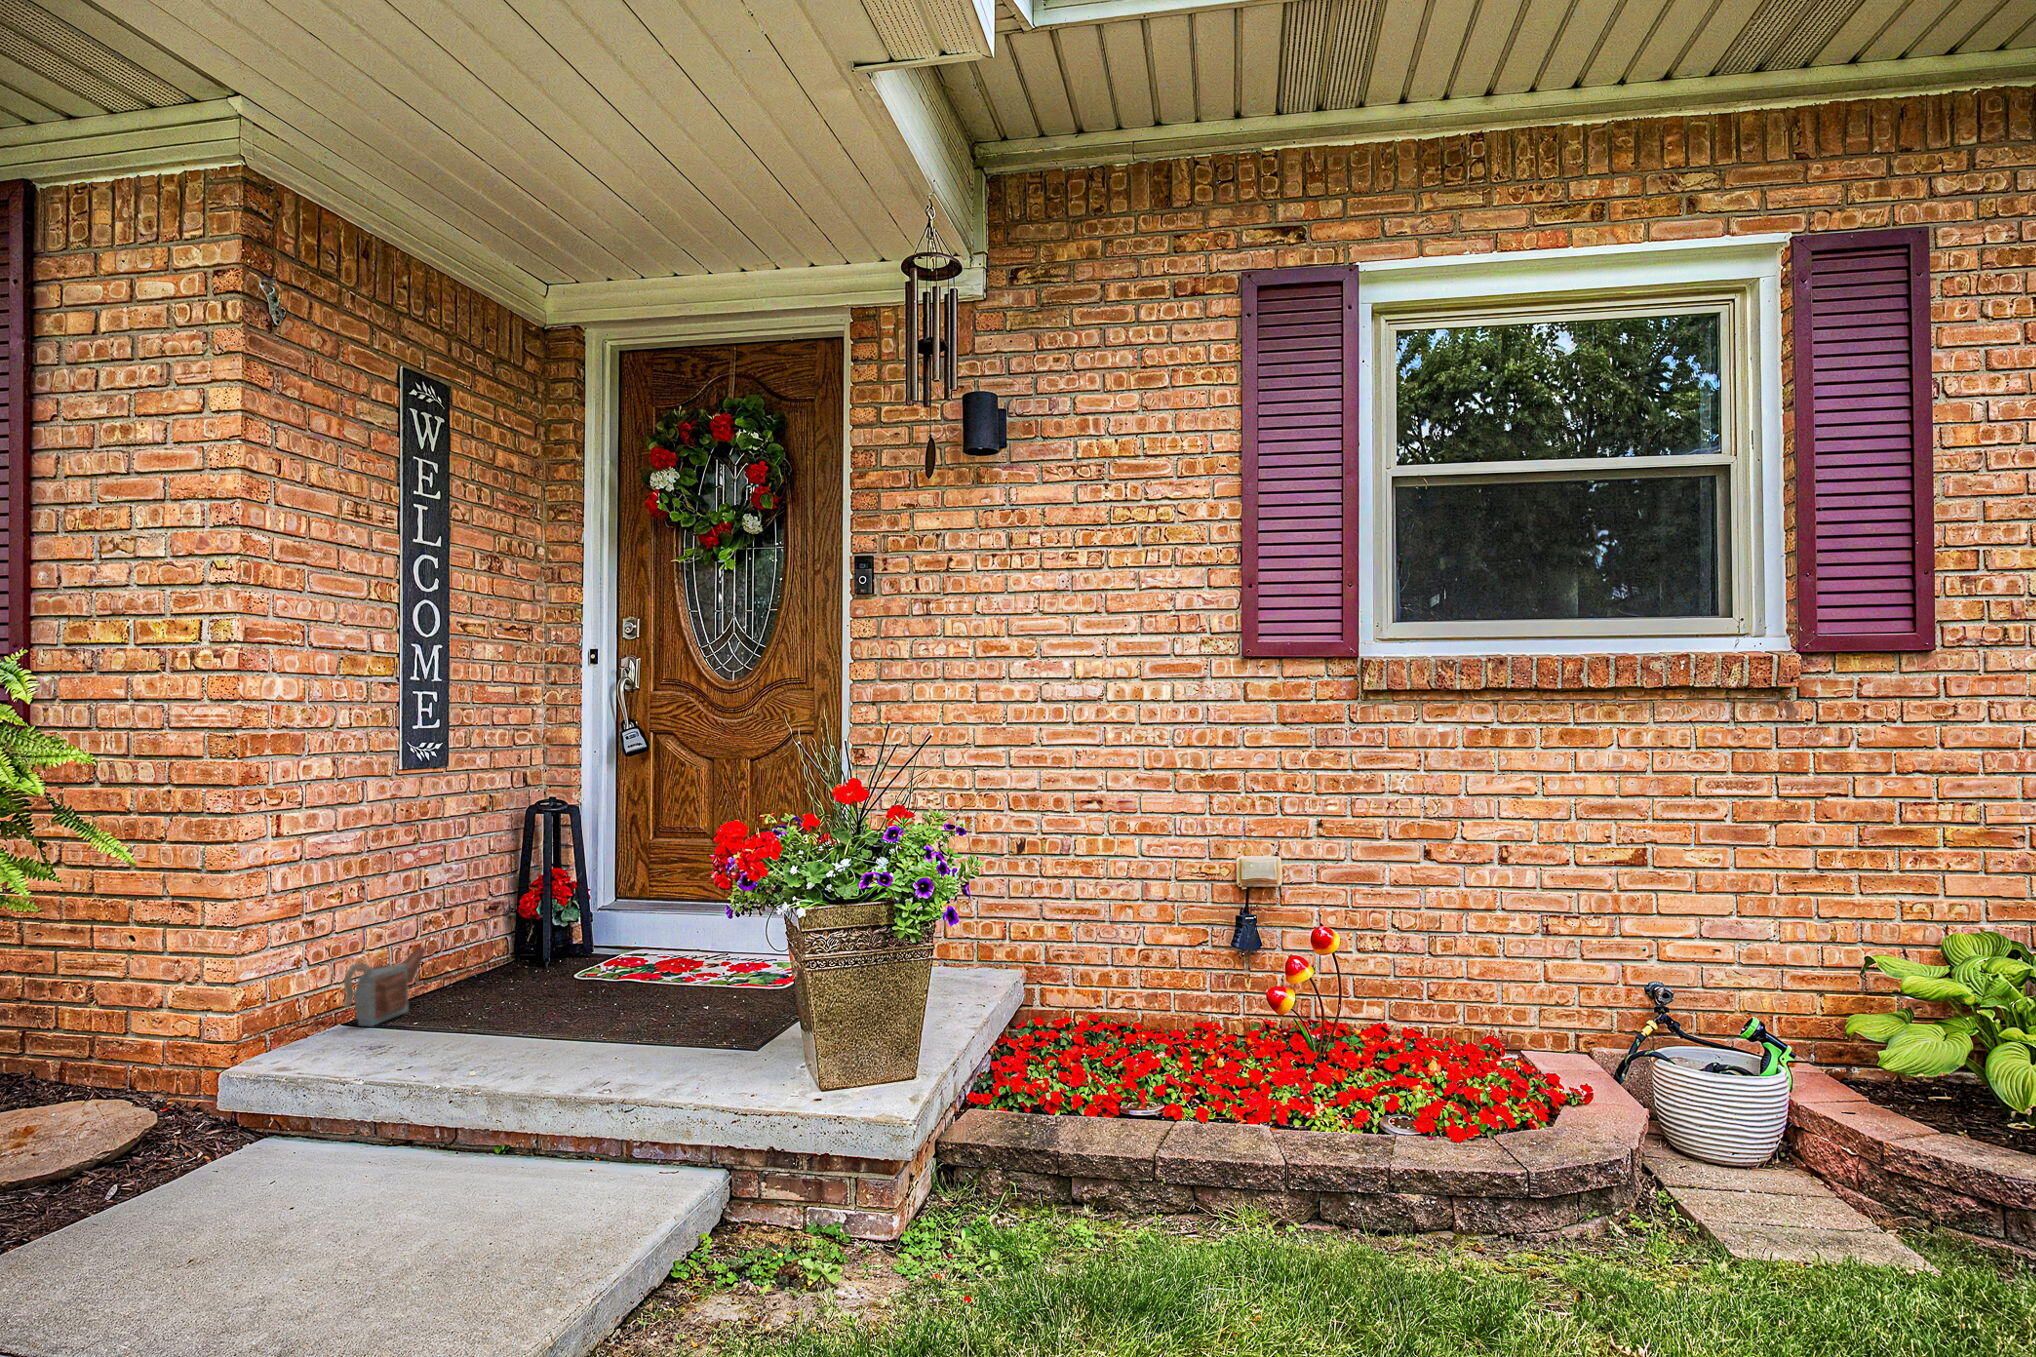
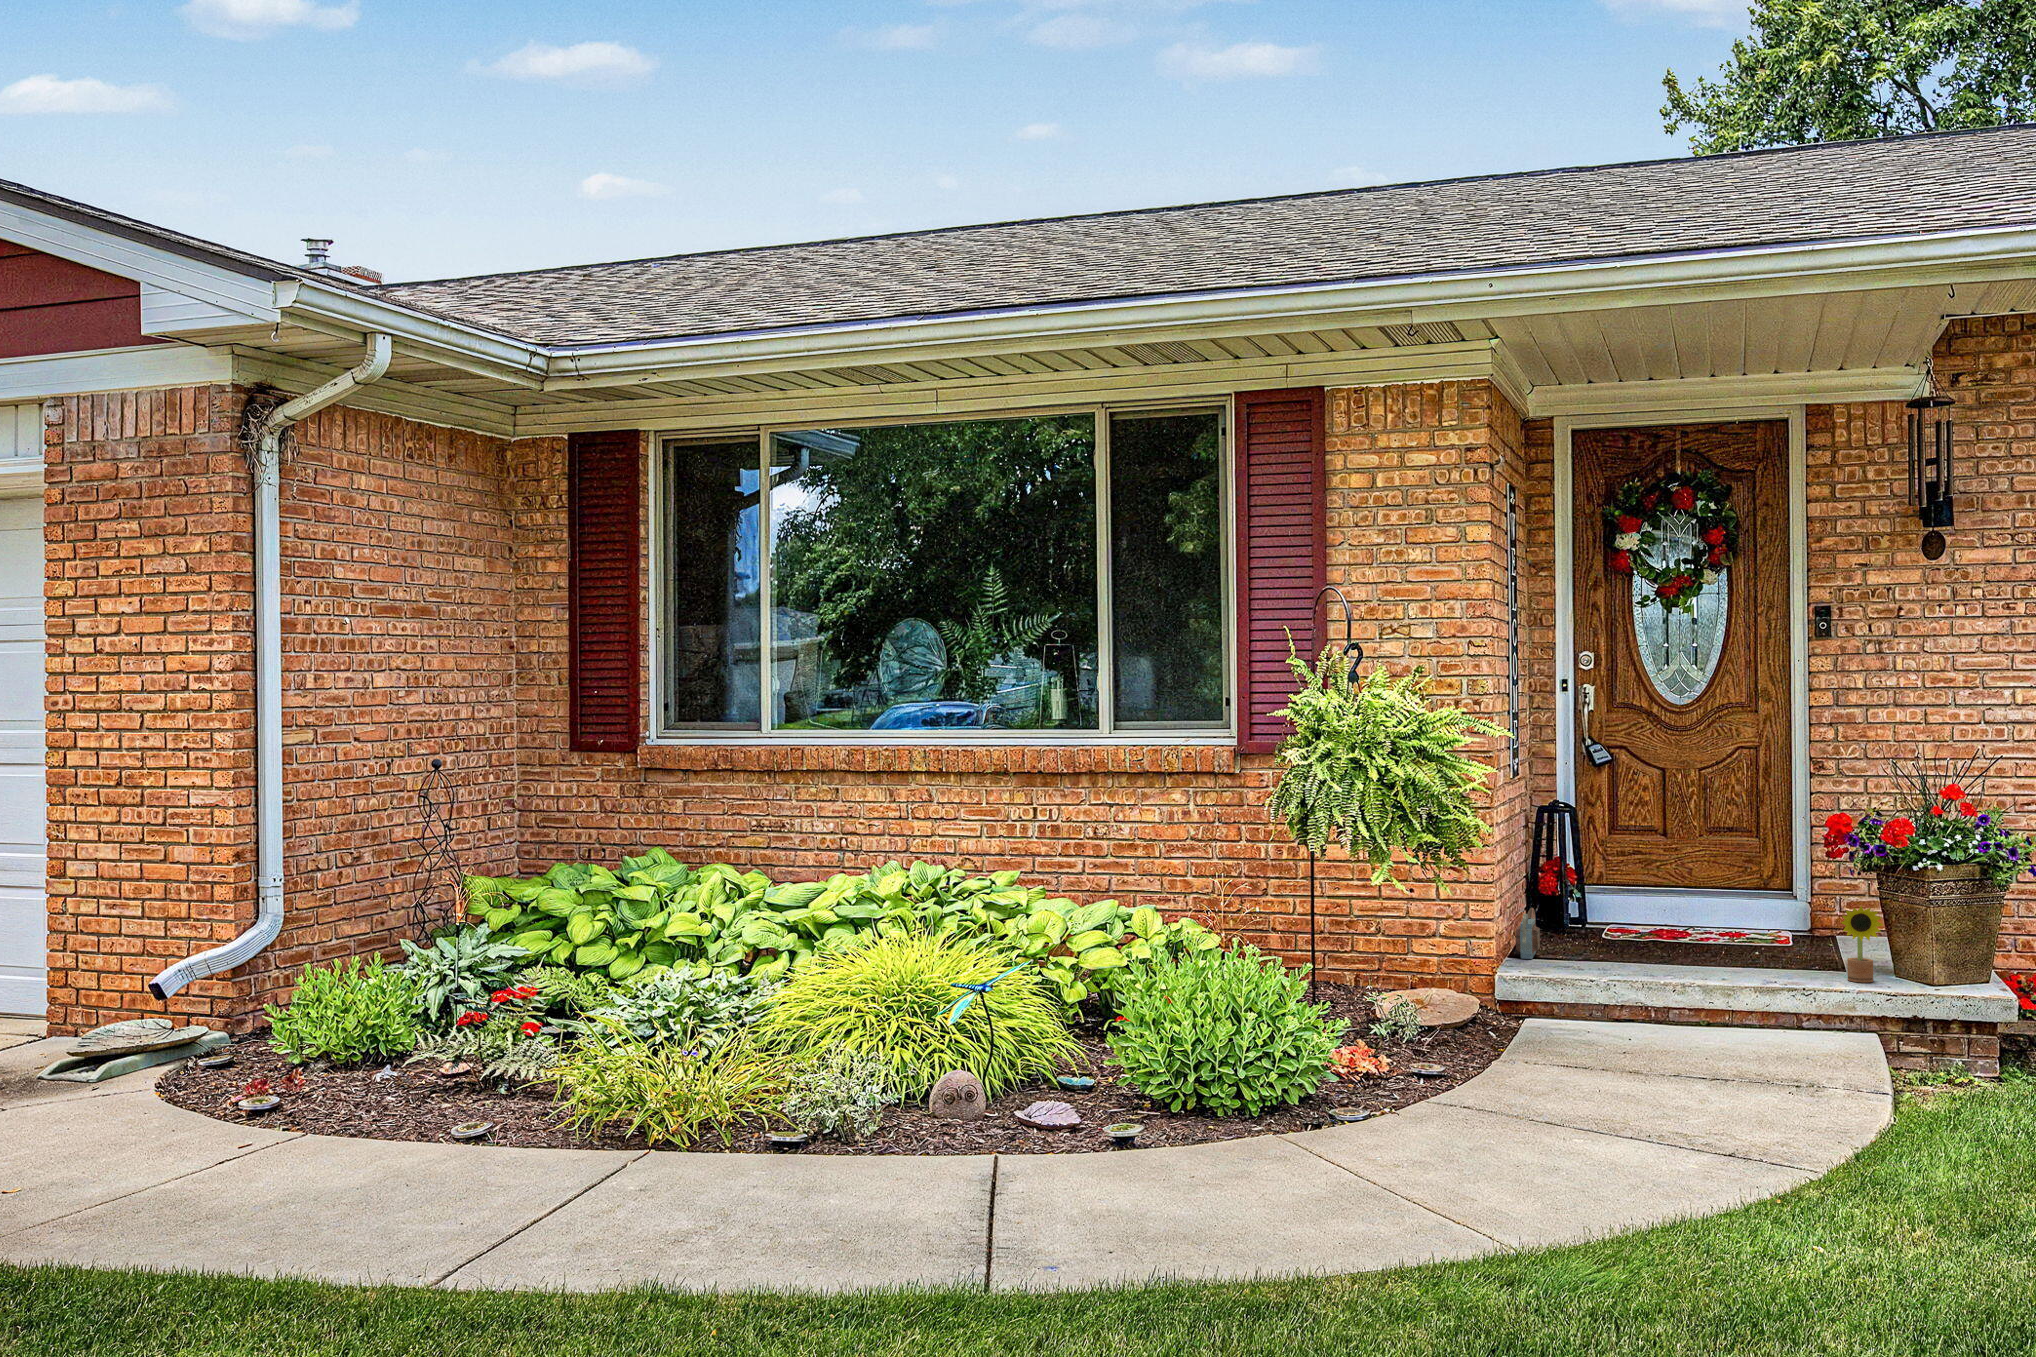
decorative plant: none [704,963,759,1073] -> present [1841,906,1883,983]

